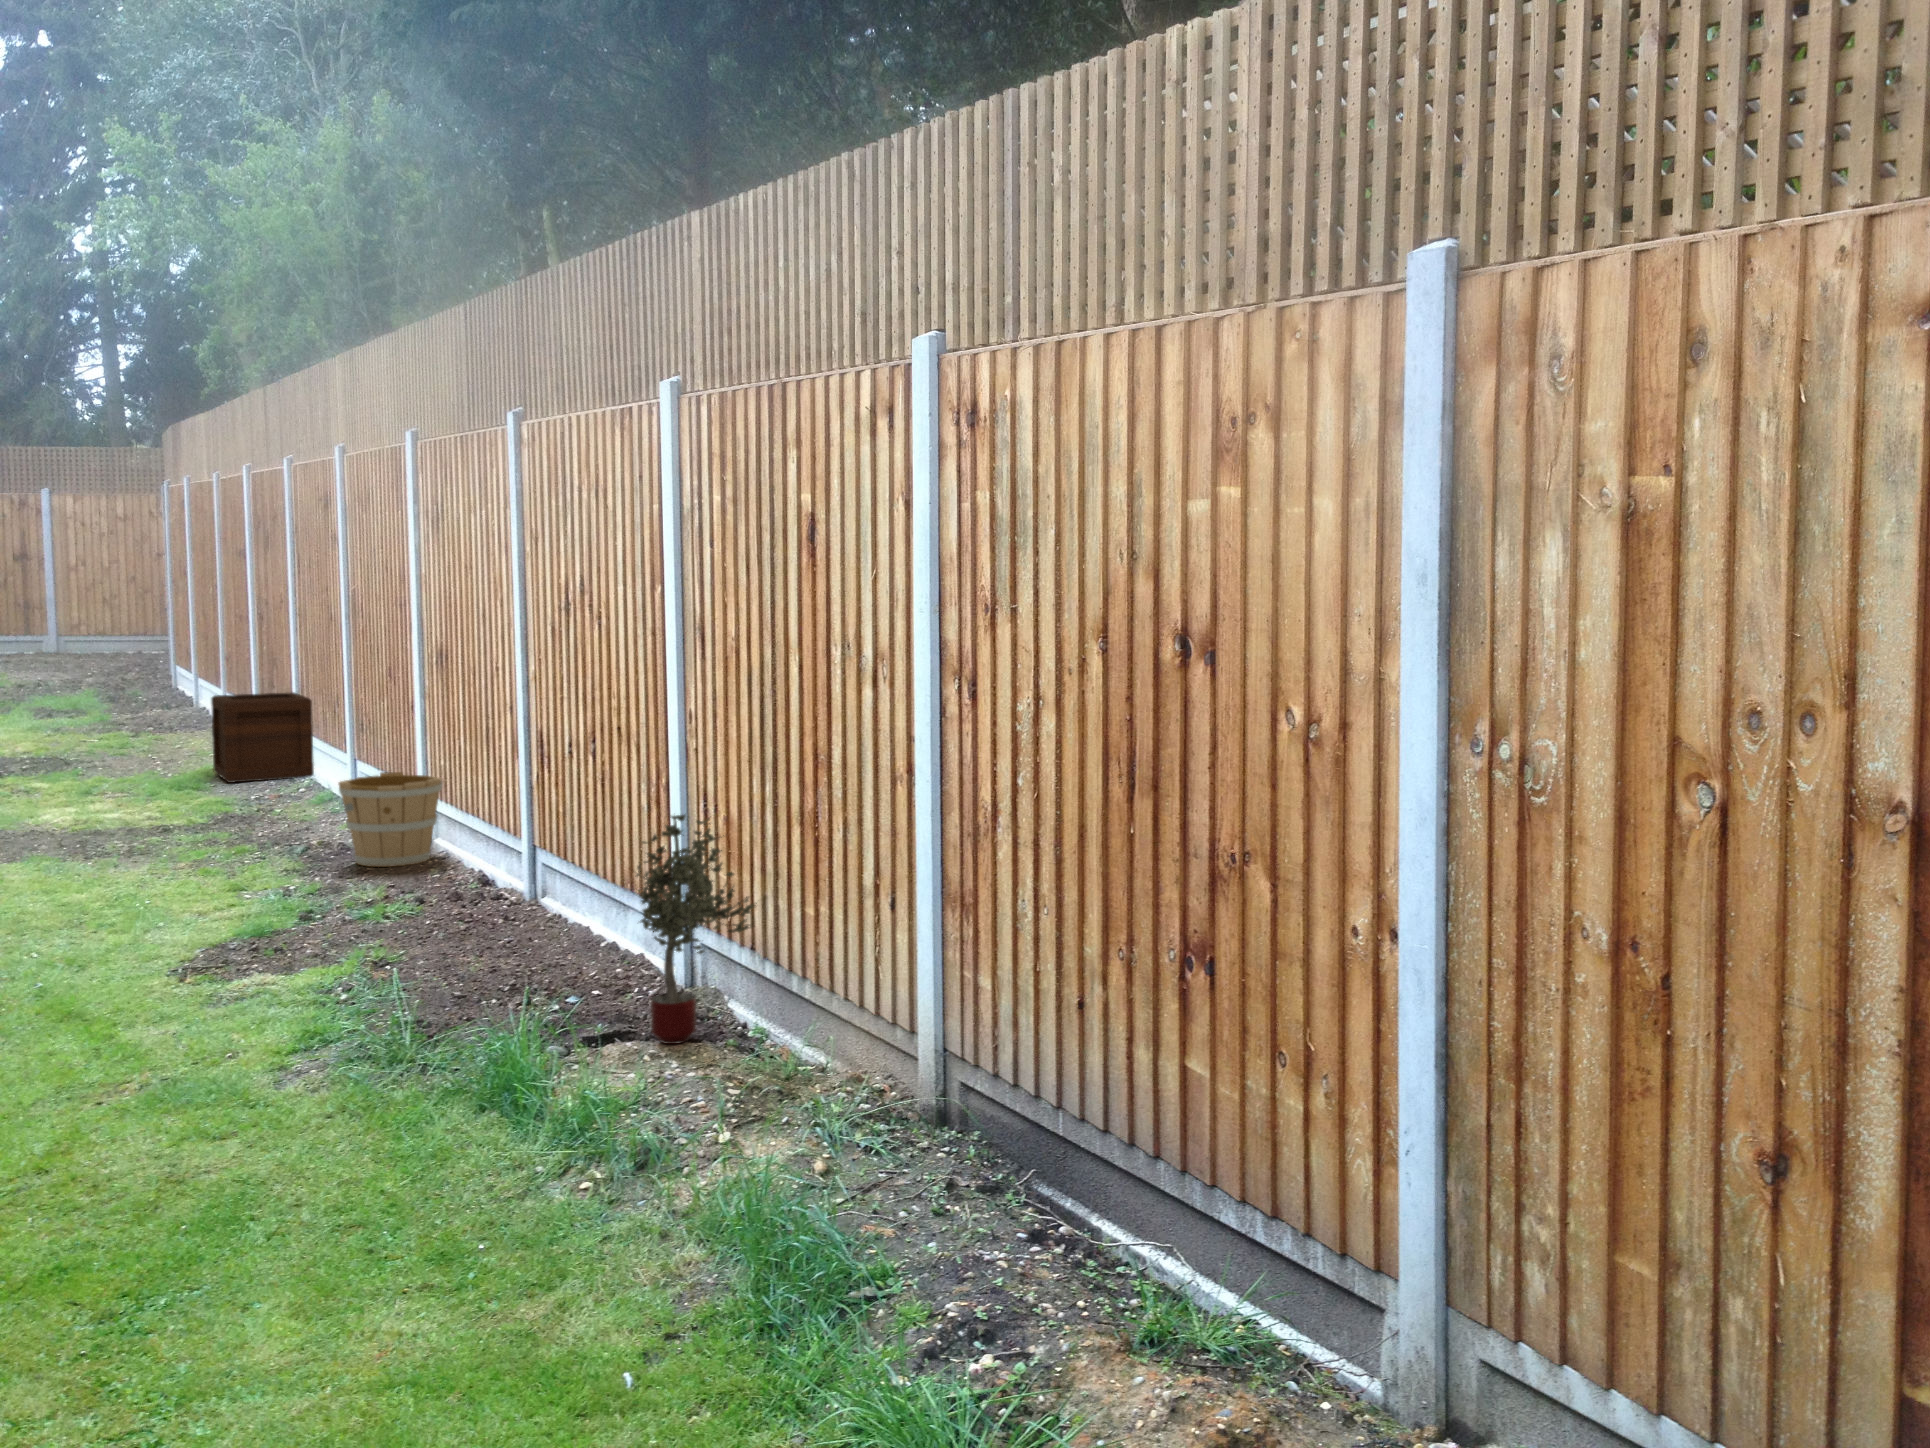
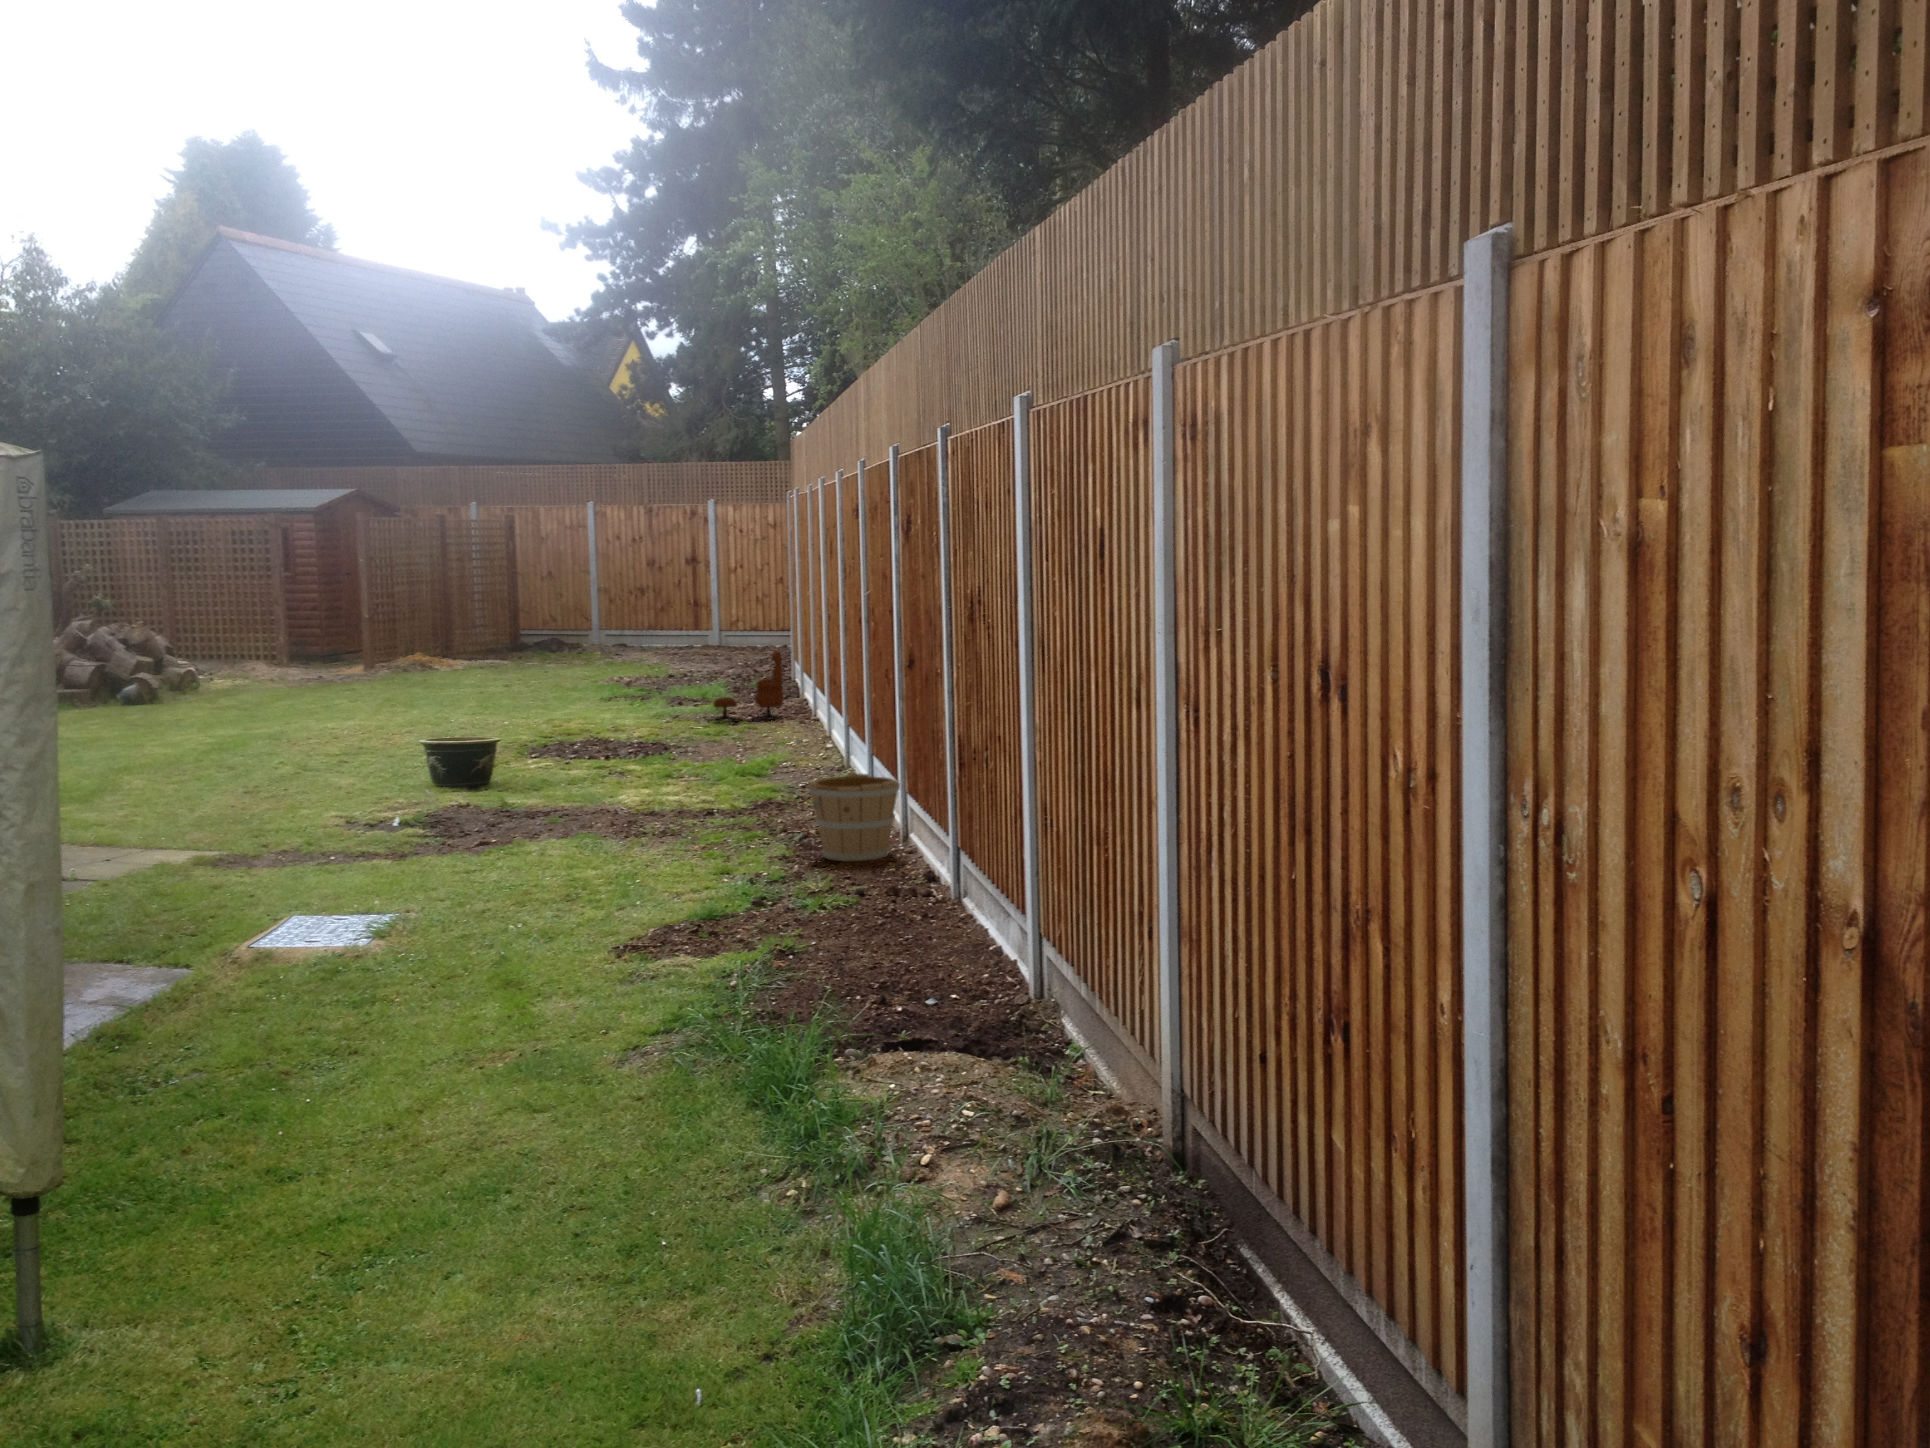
lounge chair: none [116,646,220,727] -> present [712,651,784,722]
wooden crate: present [211,692,314,783] -> none [755,696,836,777]
potted tree: present [636,815,757,1044] -> none [951,829,1076,1054]

